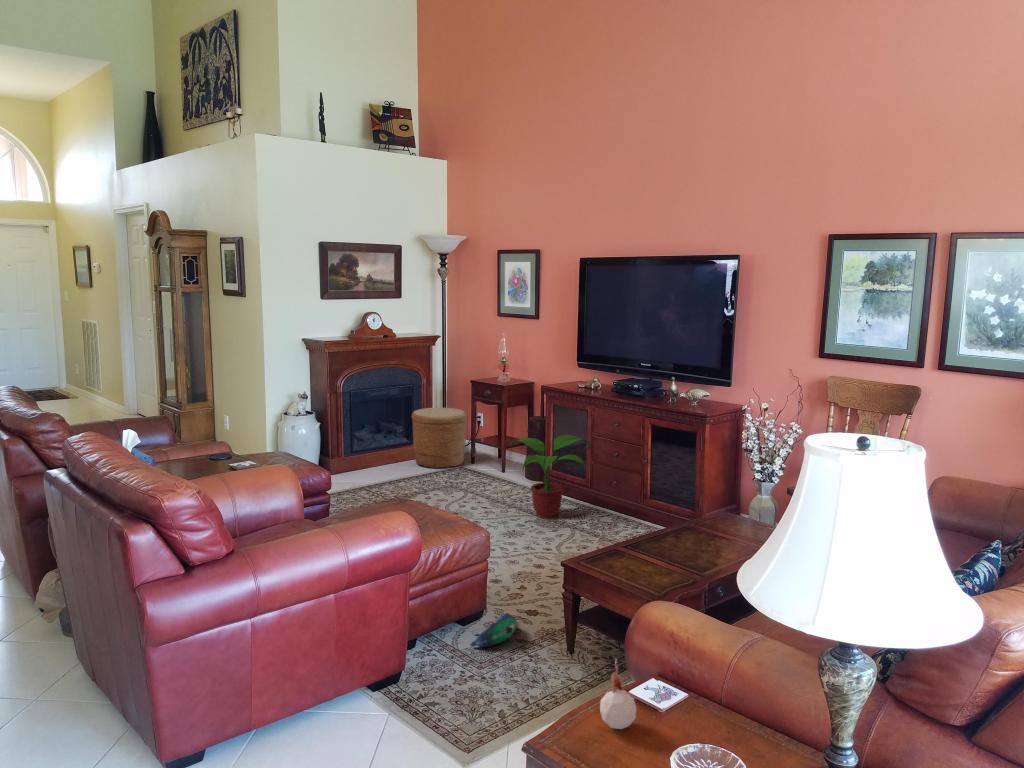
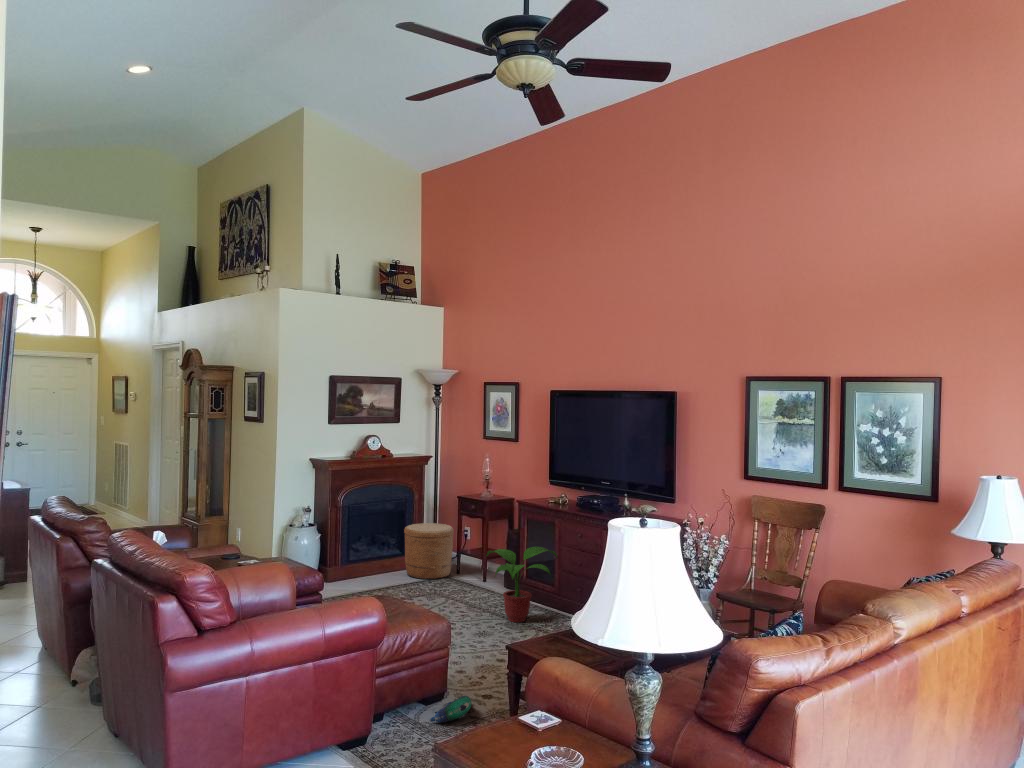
candle: present [600,663,636,729] -> none [491,689,518,742]

